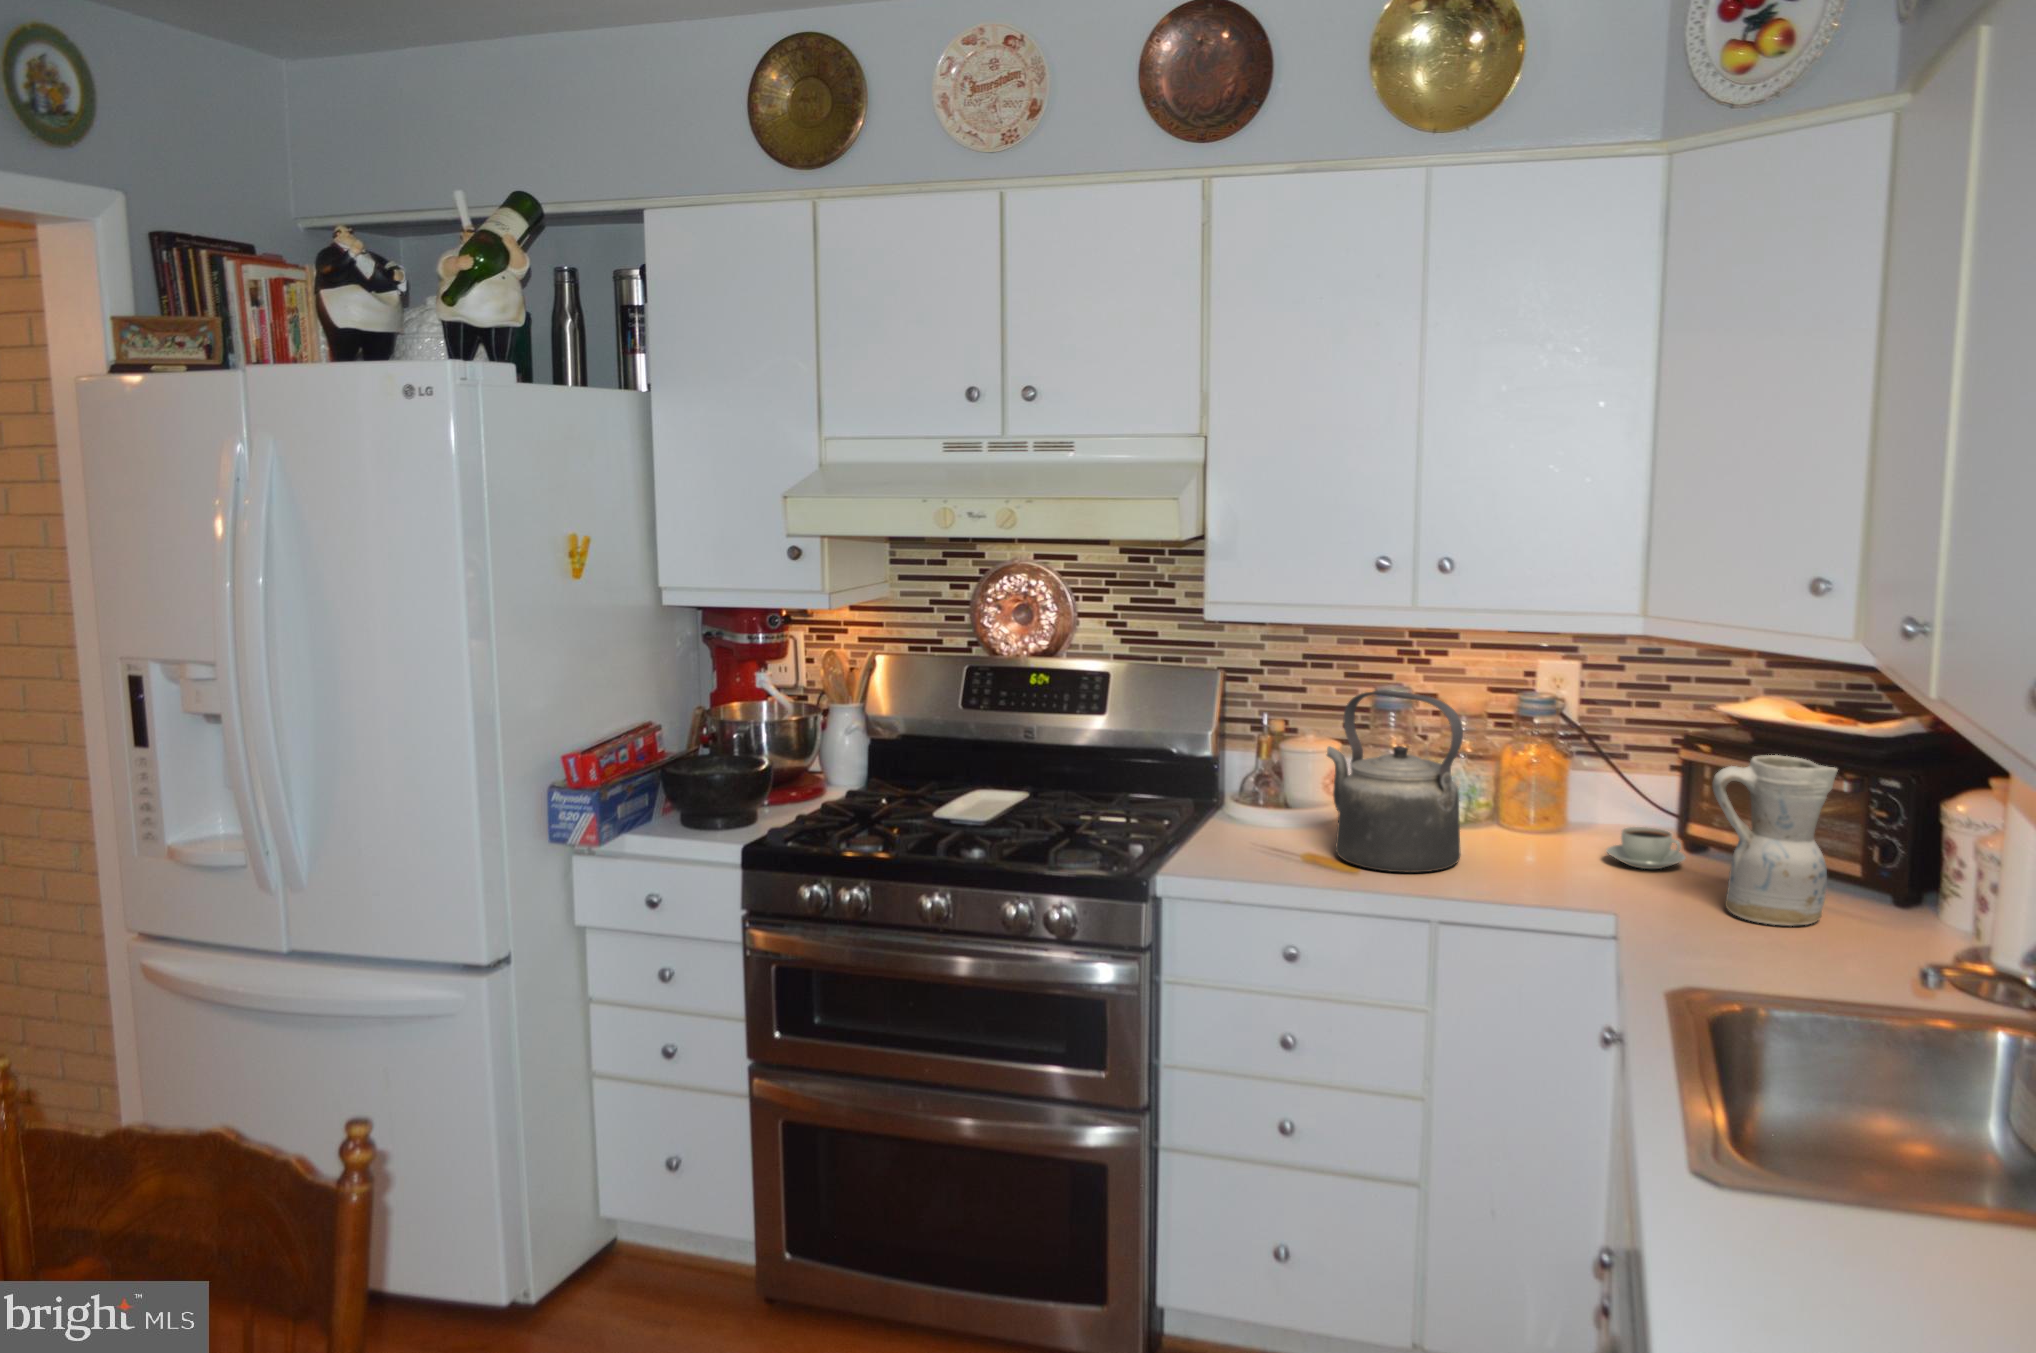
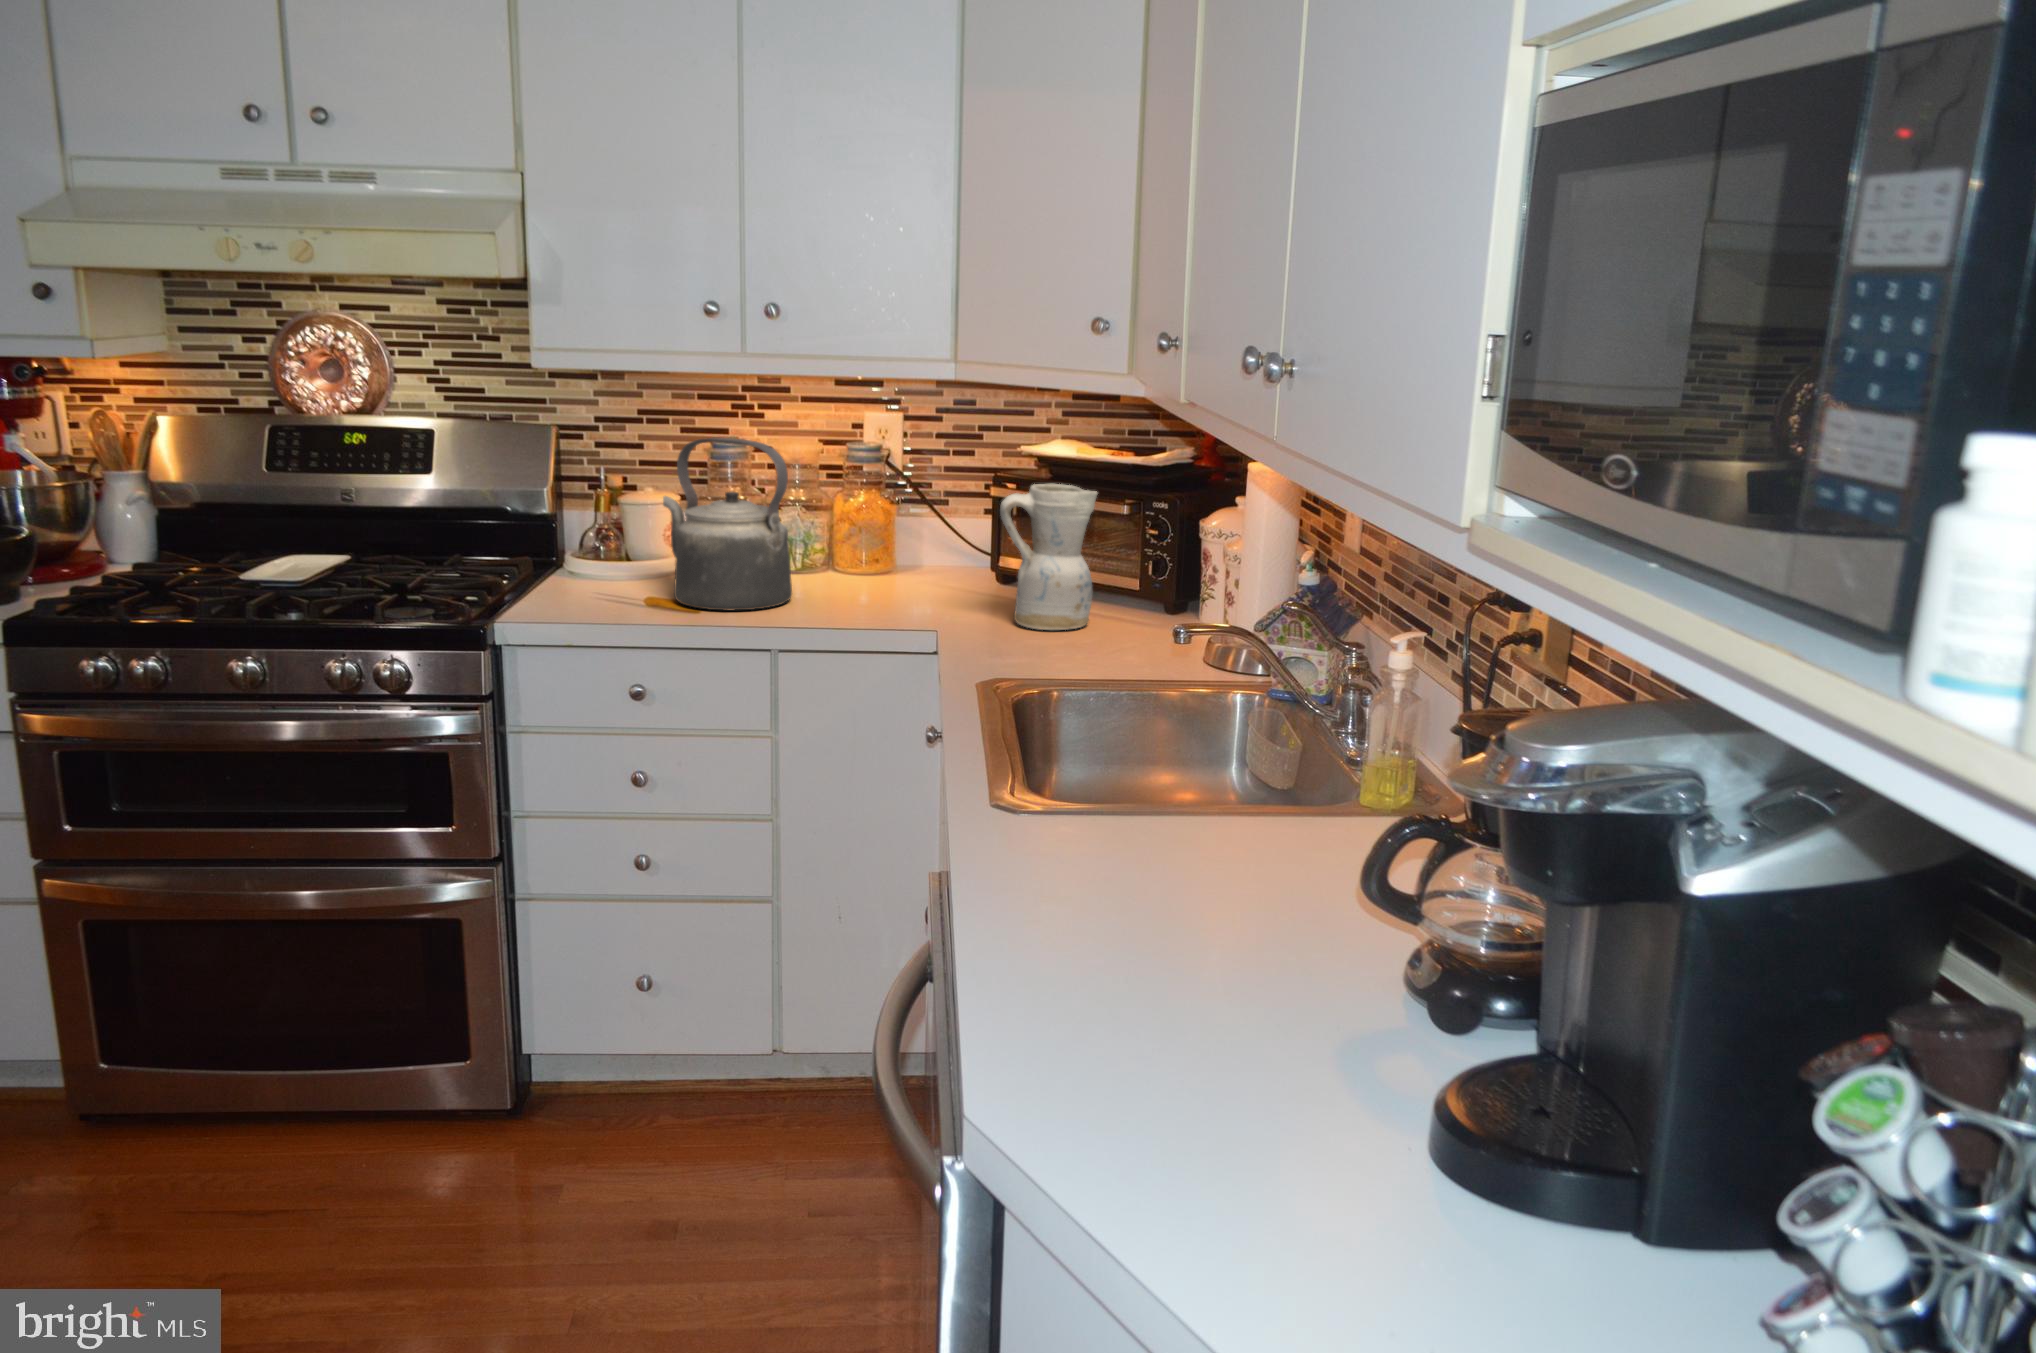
coffee cup: present [1606,827,1686,869] -> none [923,561,990,597]

